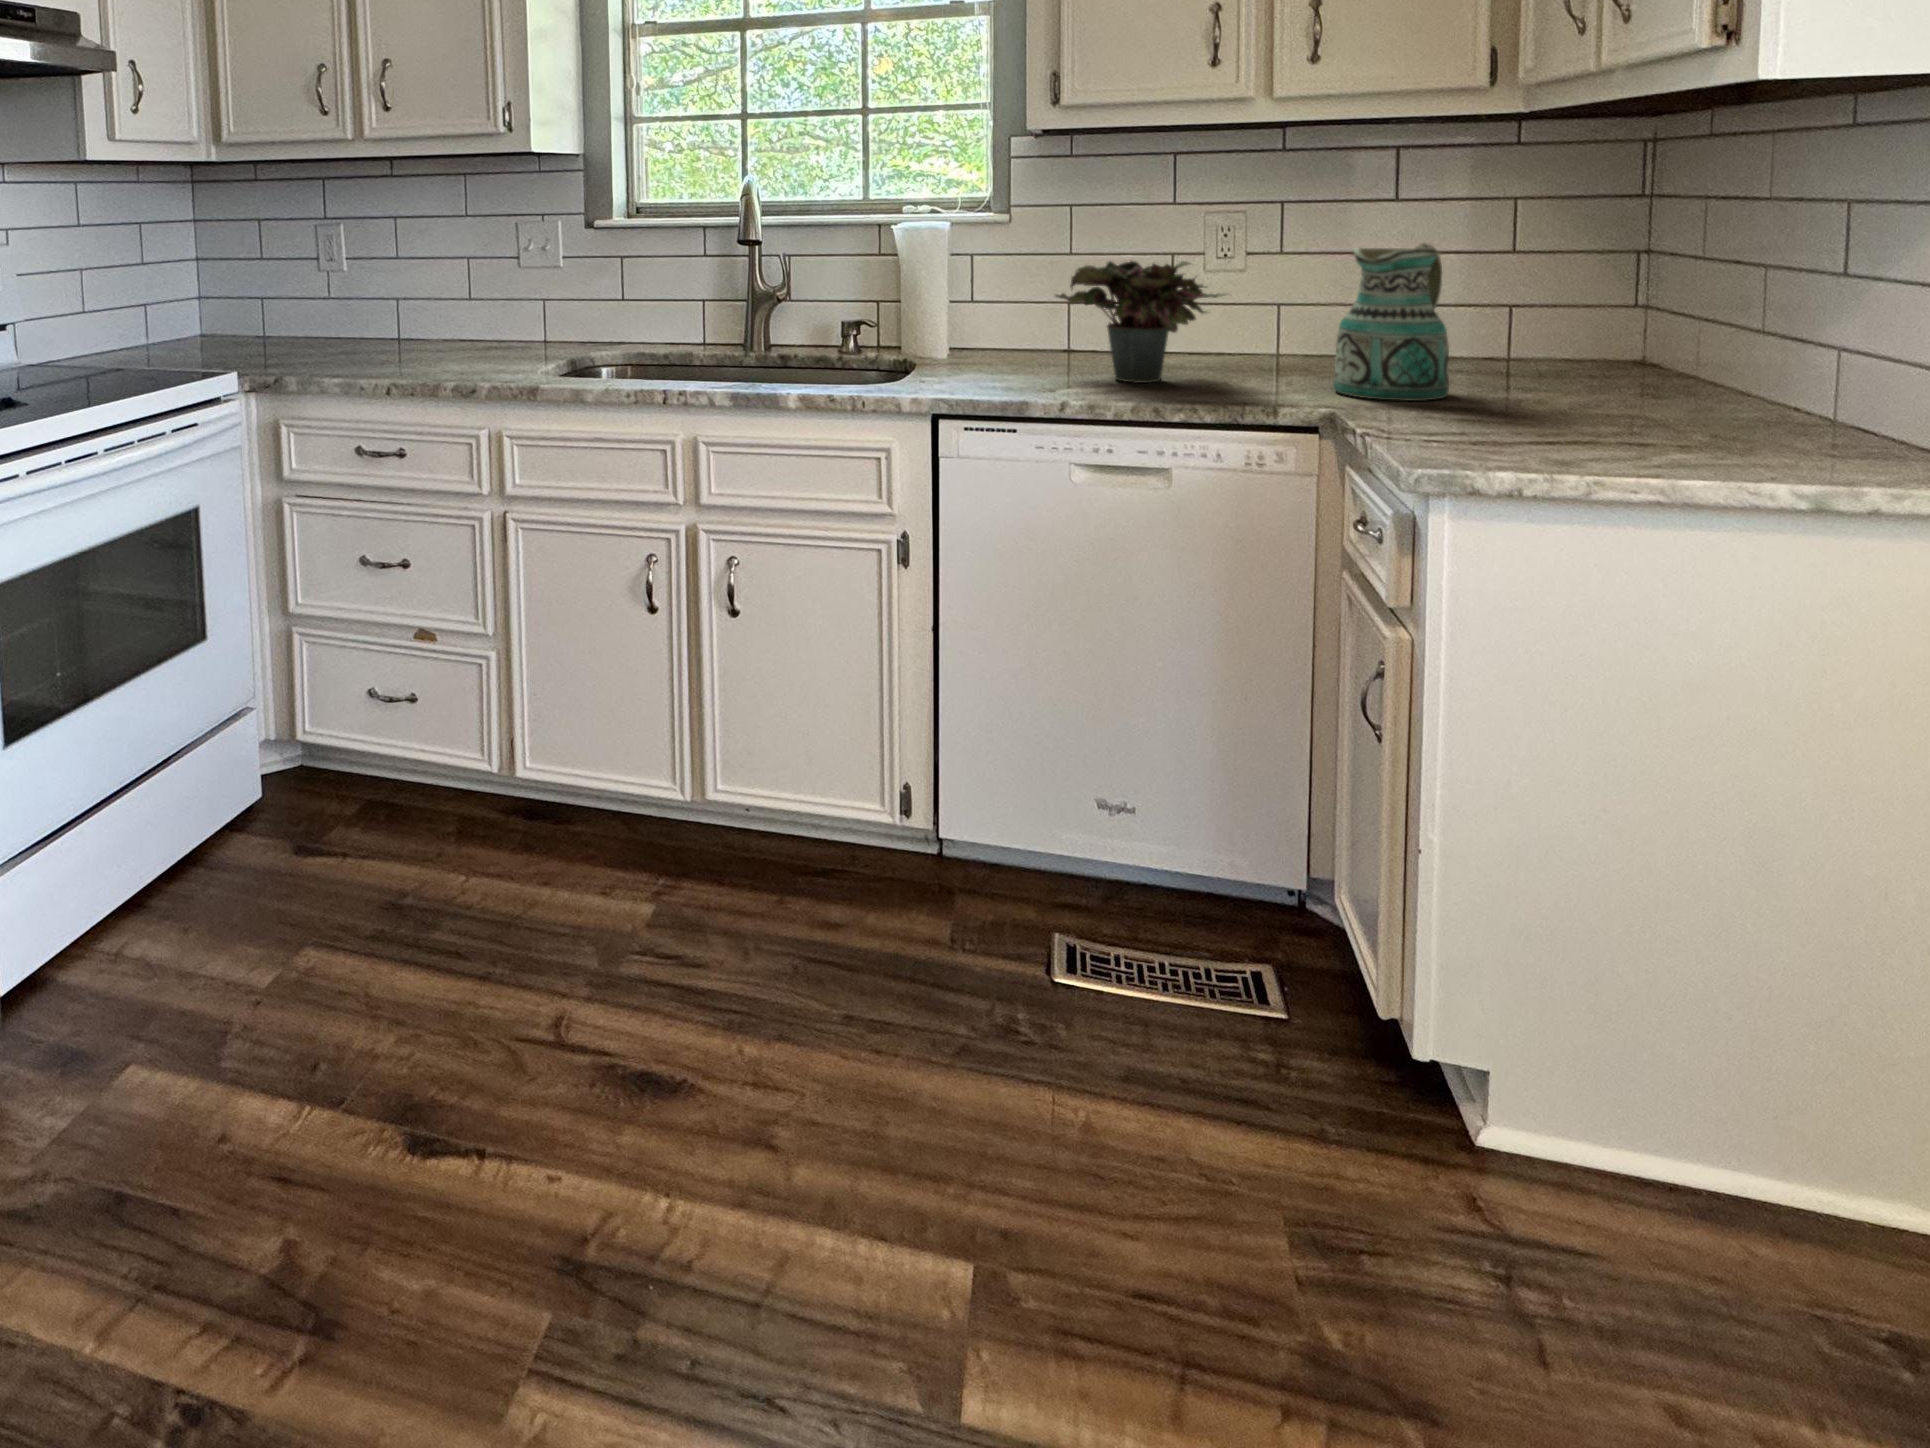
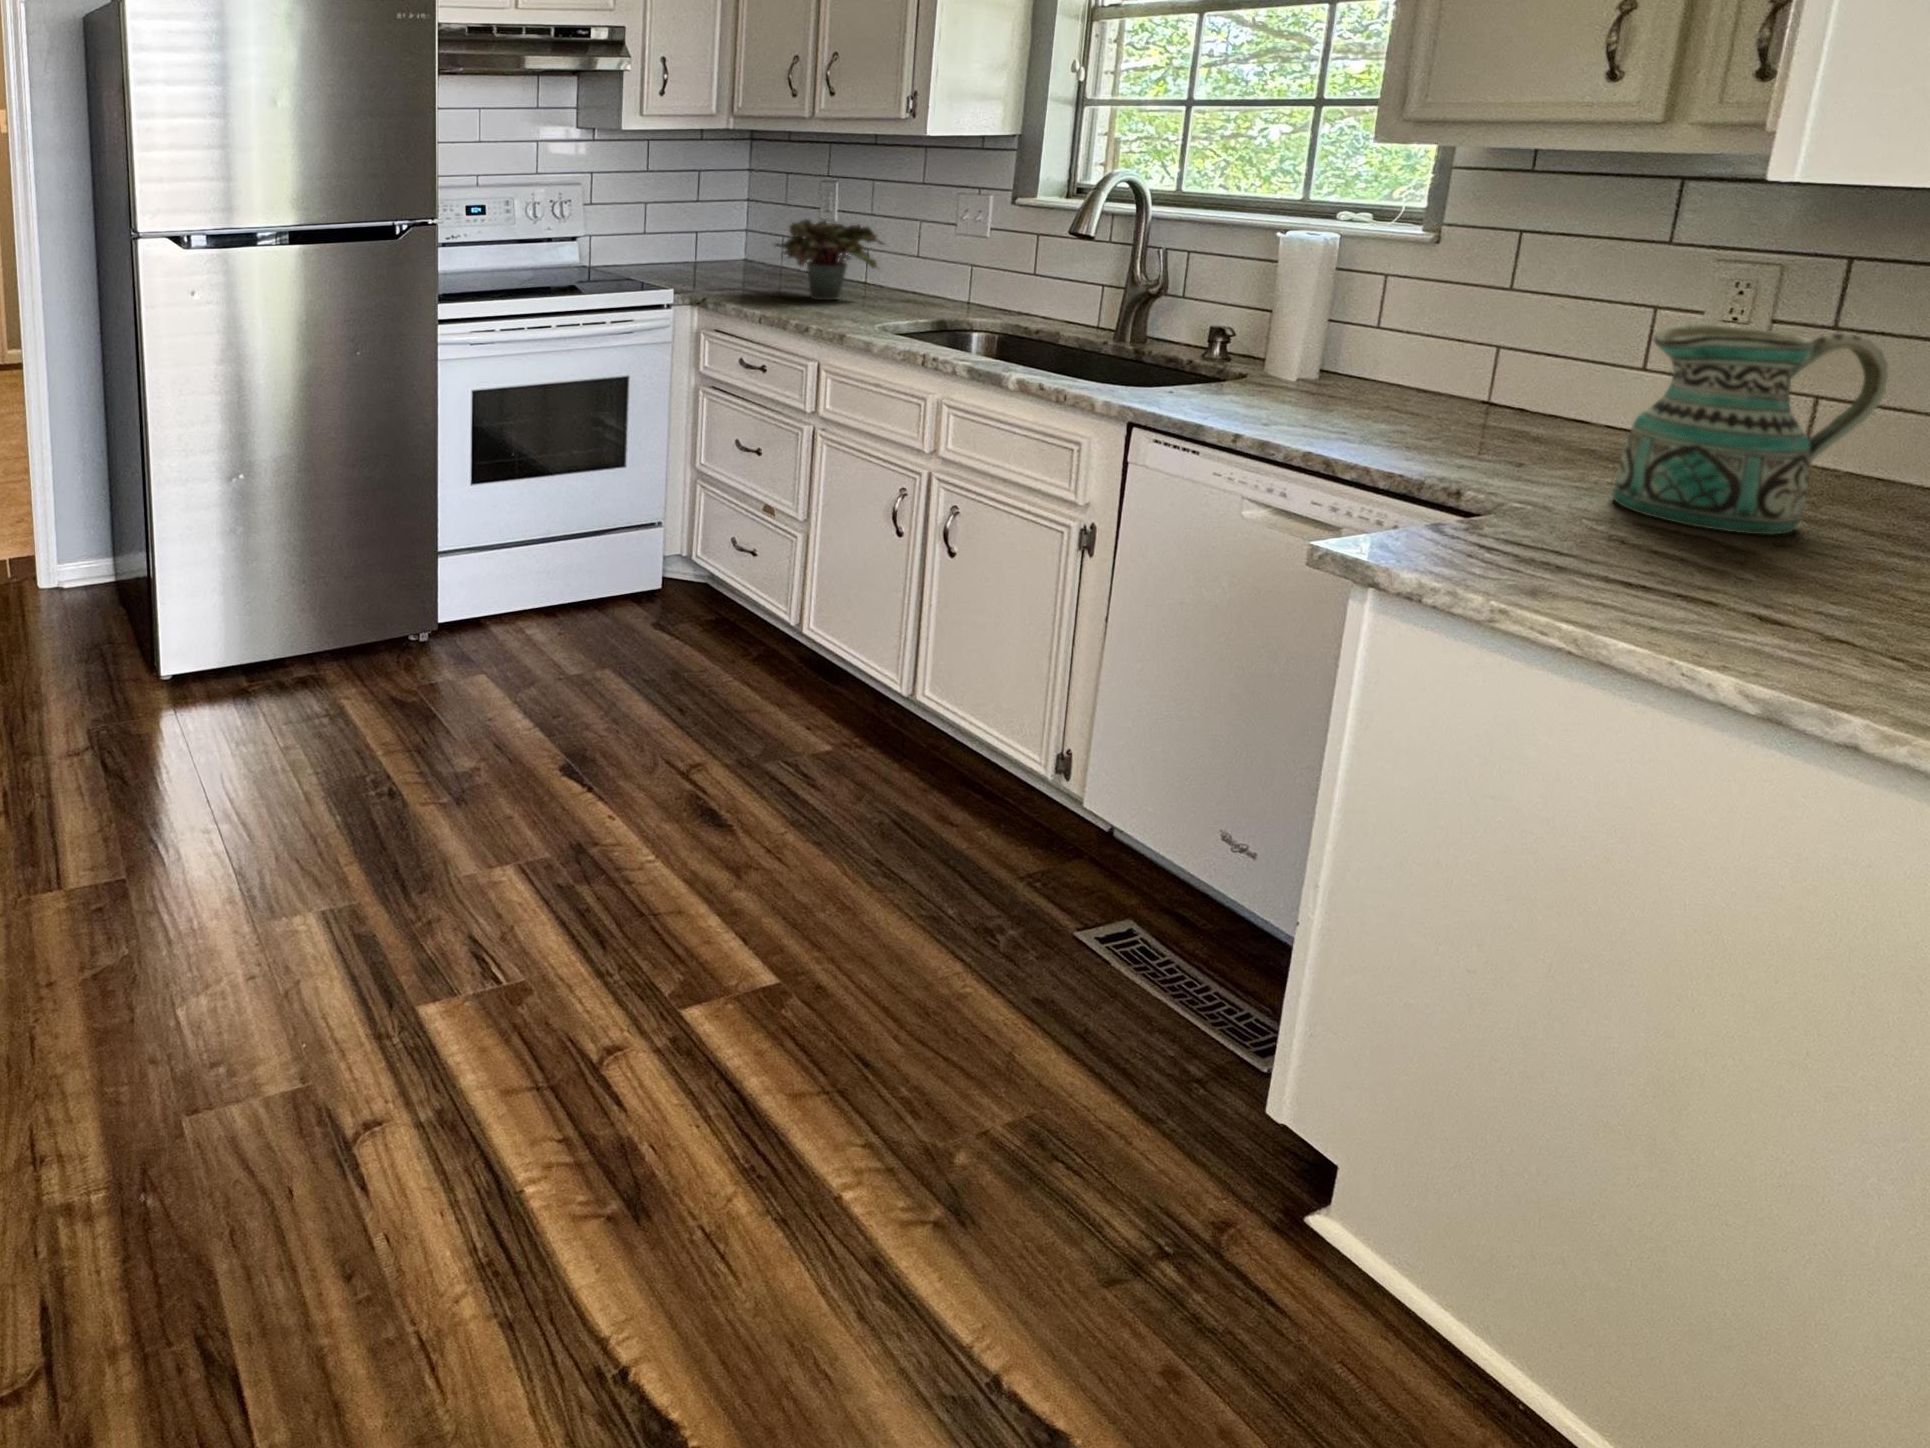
potted plant: present [1056,261,1225,383] -> present [775,219,884,300]

